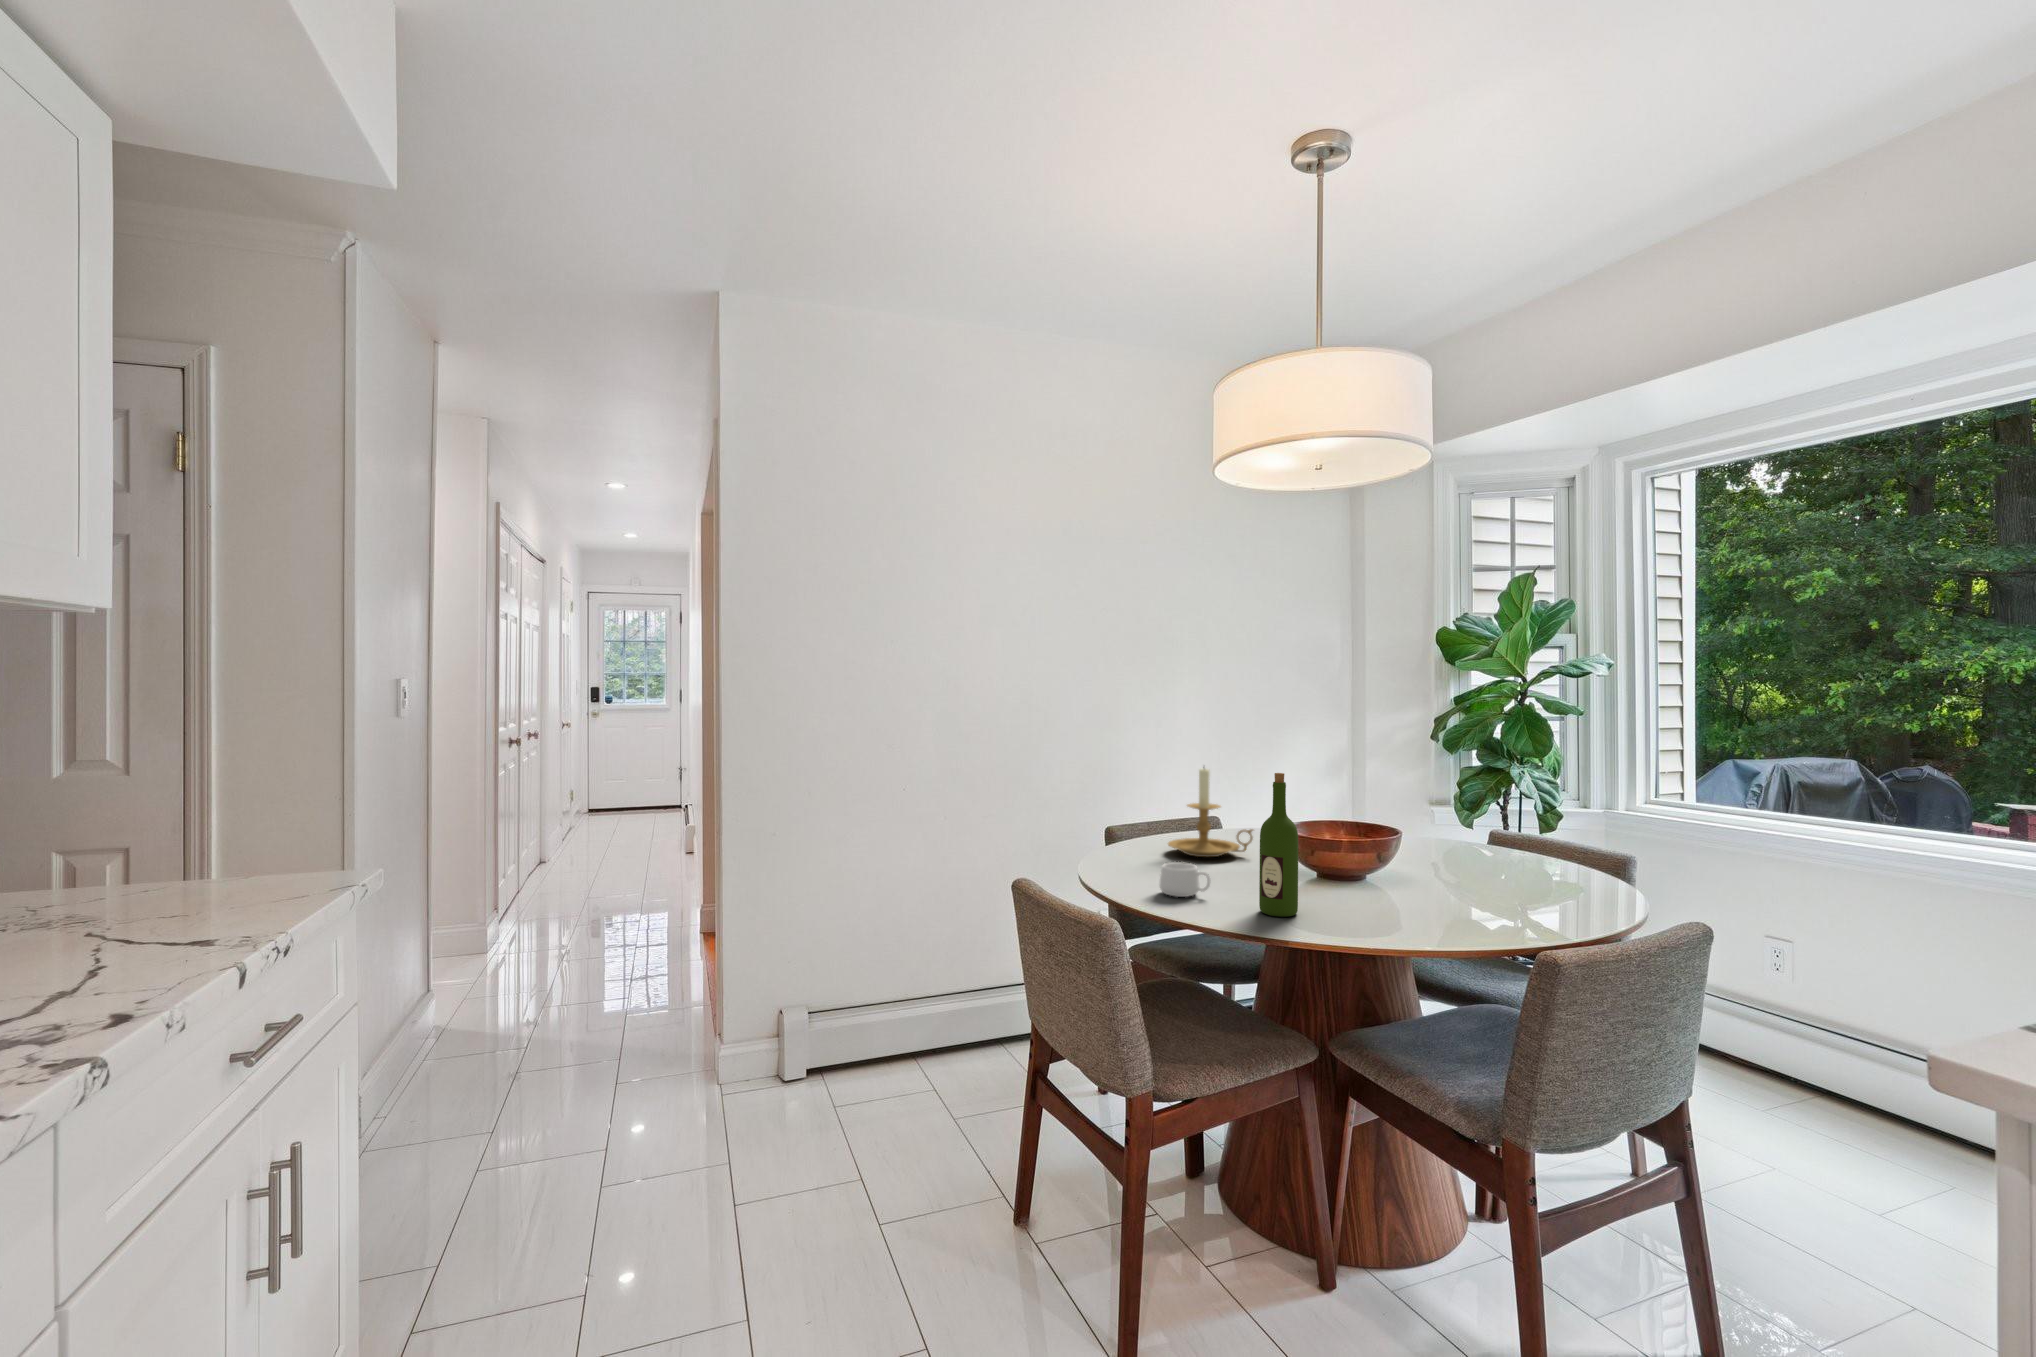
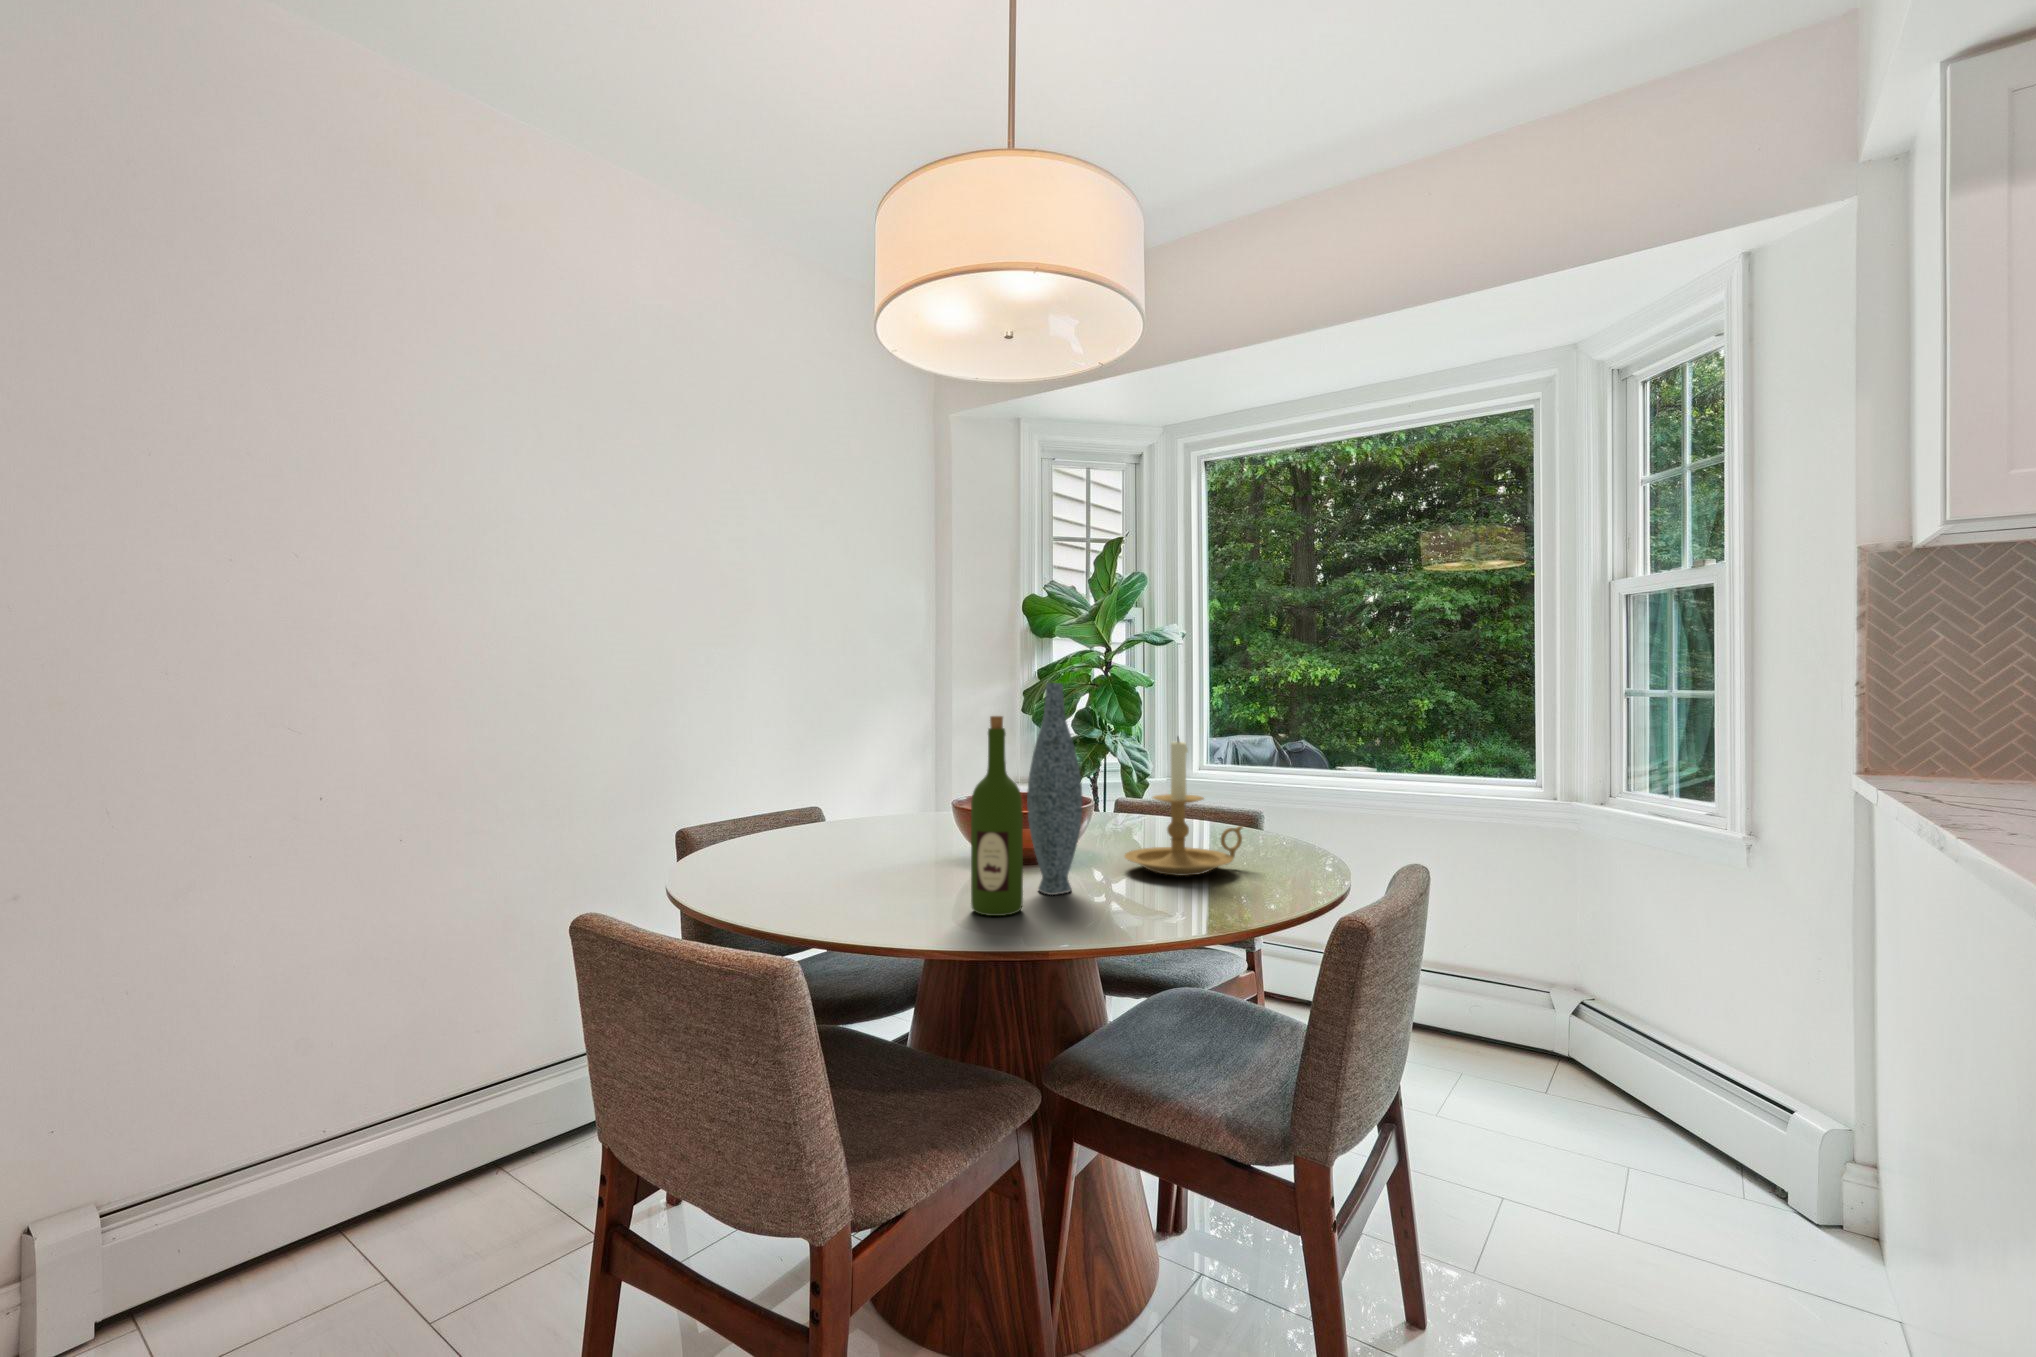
vase: none [1317,747,1359,908] -> present [1027,683,1083,895]
candle holder: present [1168,767,1253,857] -> present [1125,737,1243,876]
mug: present [1160,862,1210,897] -> none [816,859,893,909]

